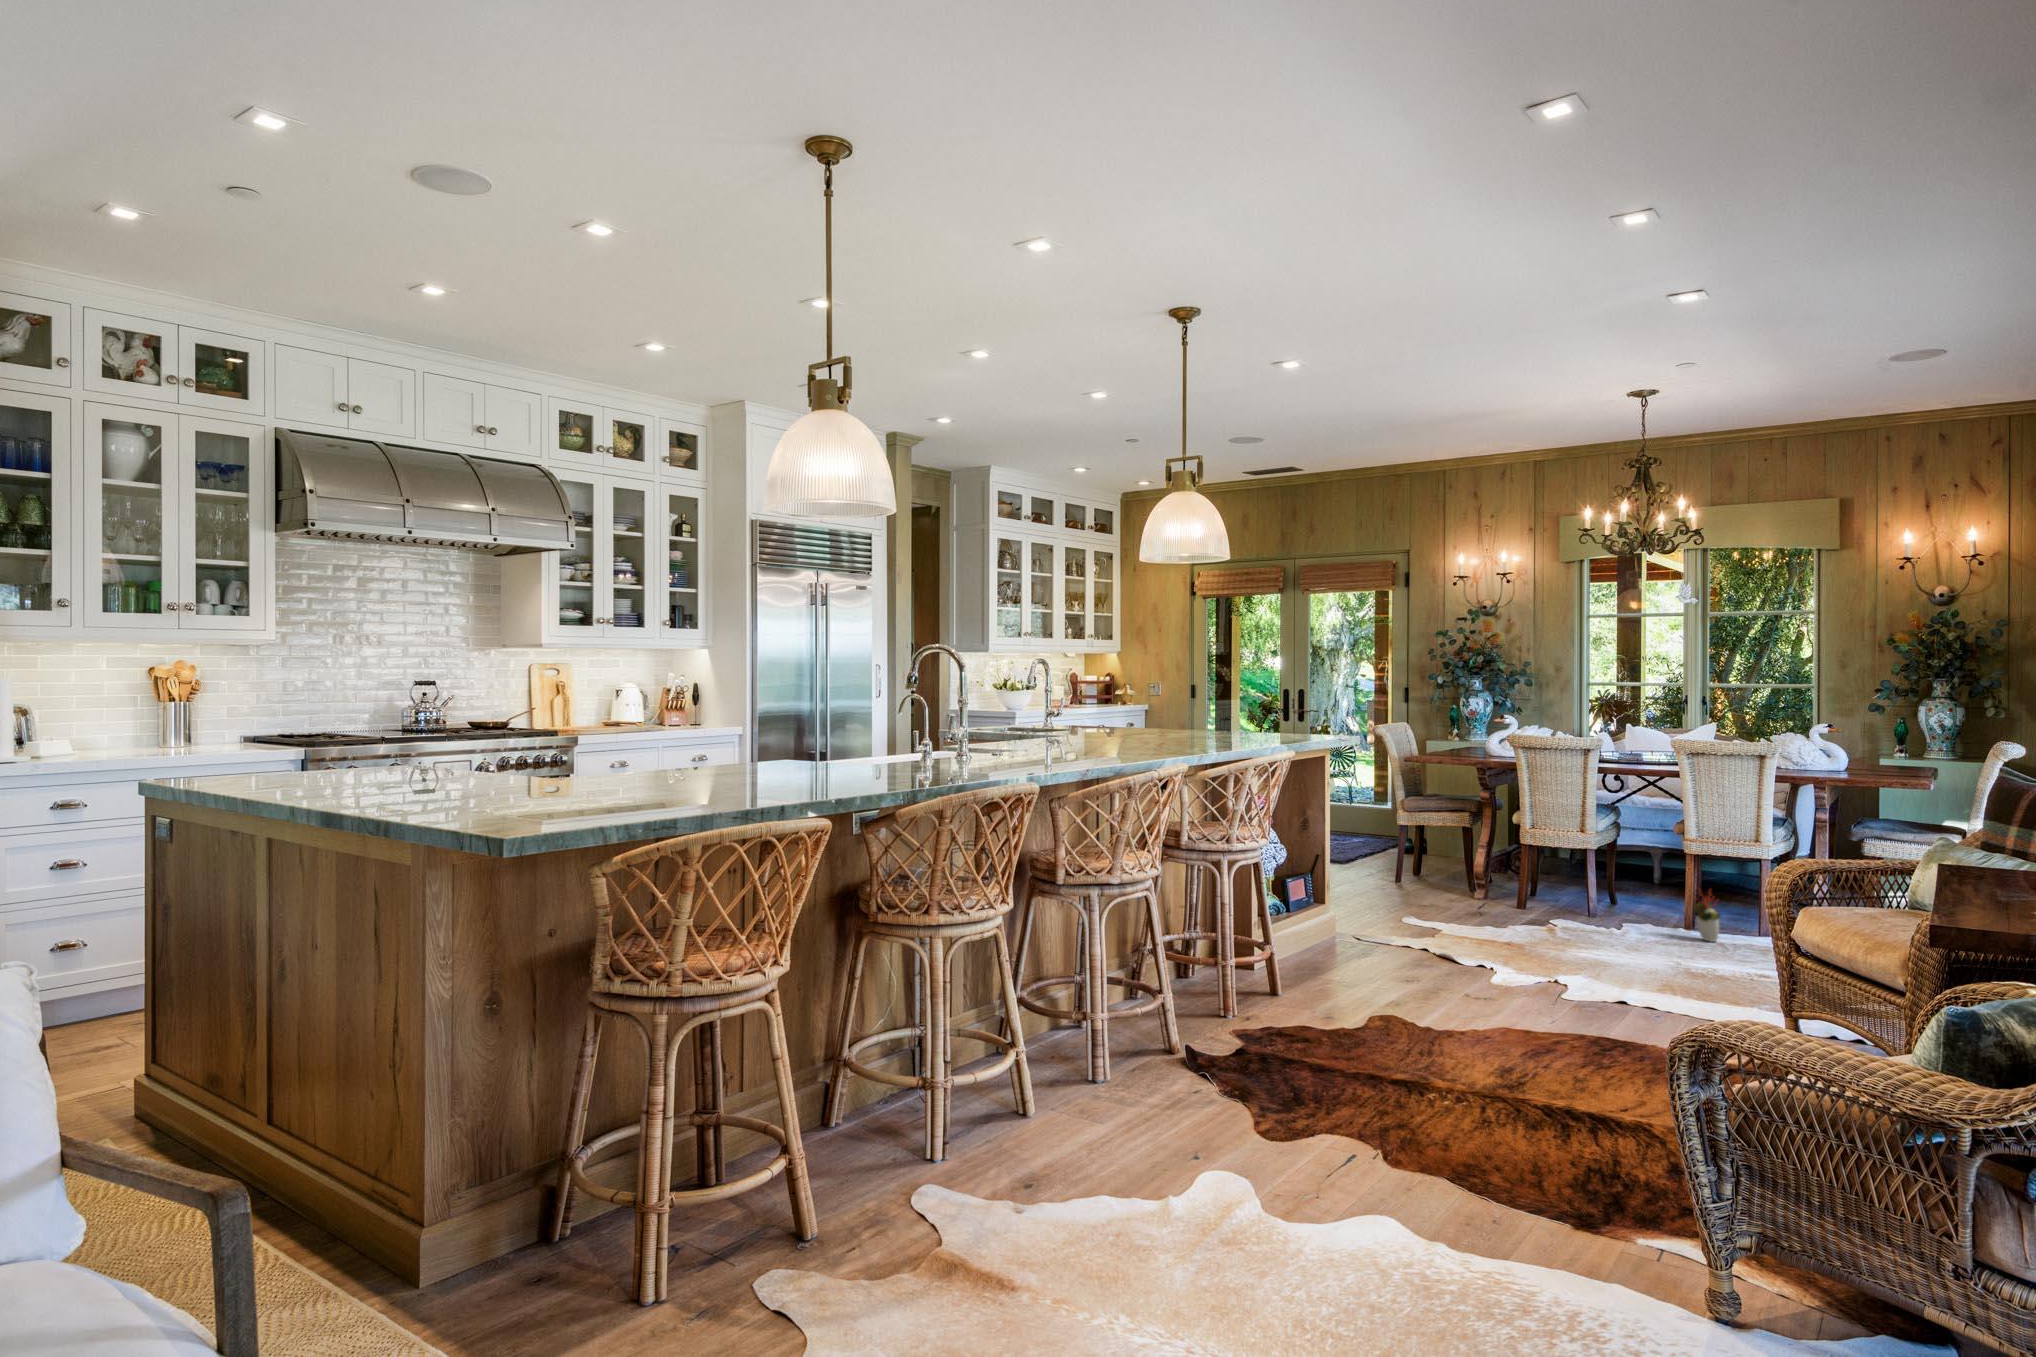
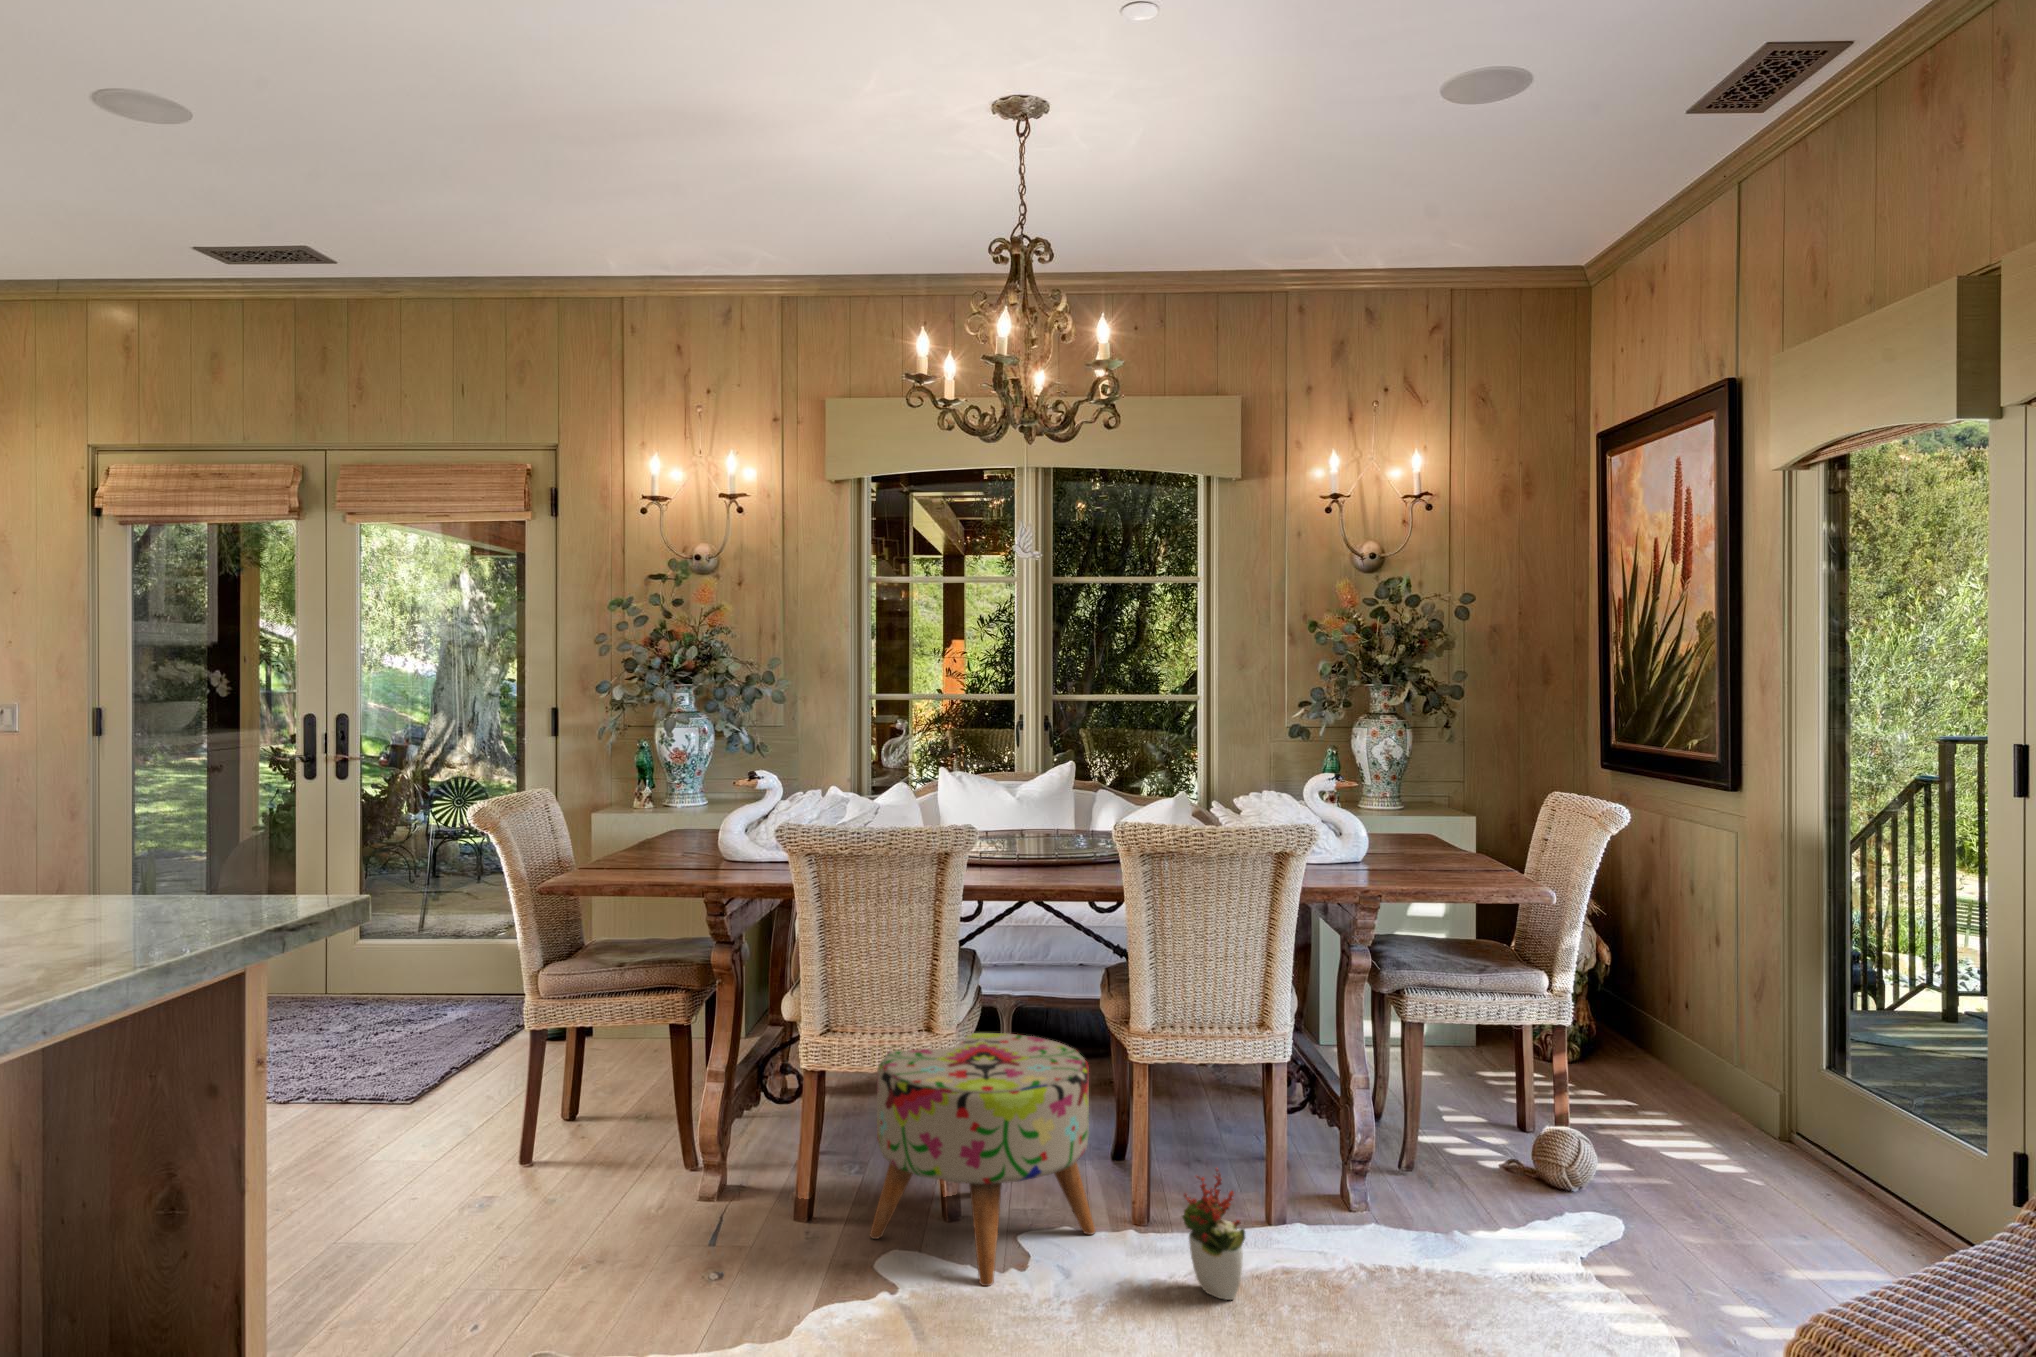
ottoman: none [1555,836,1663,927] -> present [870,1033,1095,1286]

